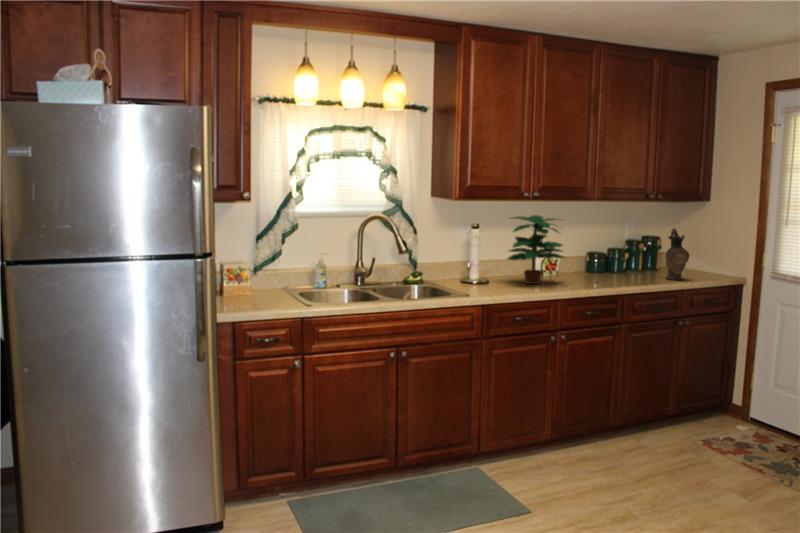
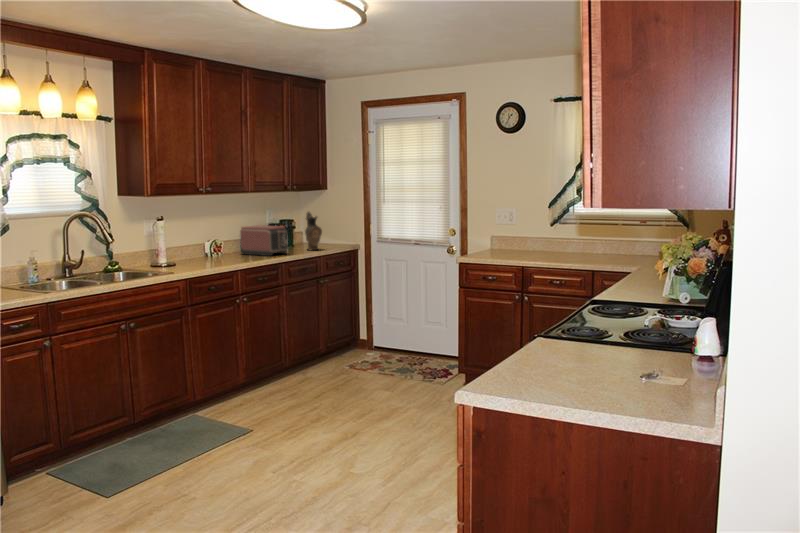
potted plant: present [507,215,564,284] -> none [188,207,238,263]
toaster: none [578,241,637,282] -> present [240,225,288,256]

